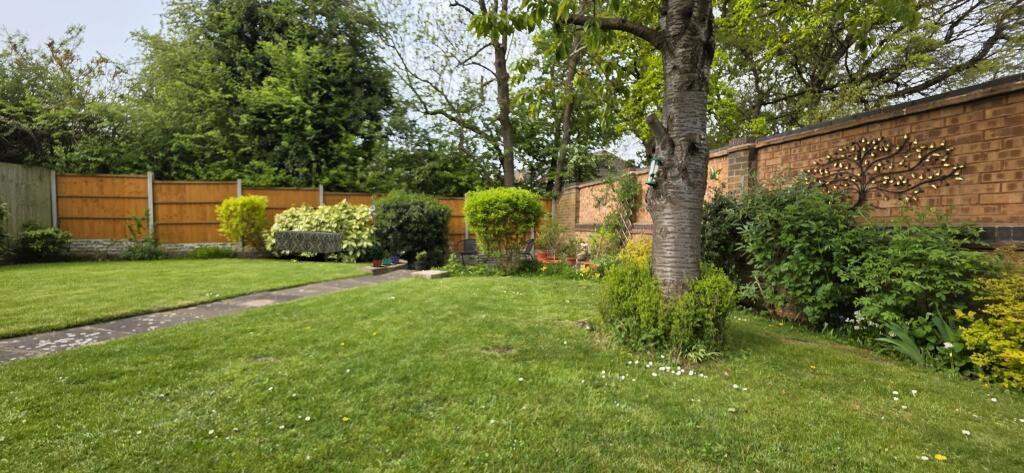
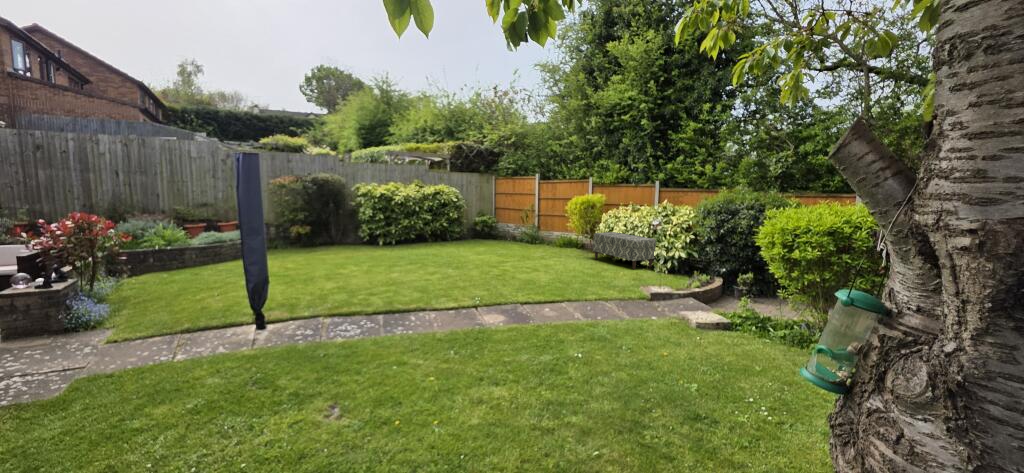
potted plant: present [370,229,401,267] -> none [671,240,721,287]

